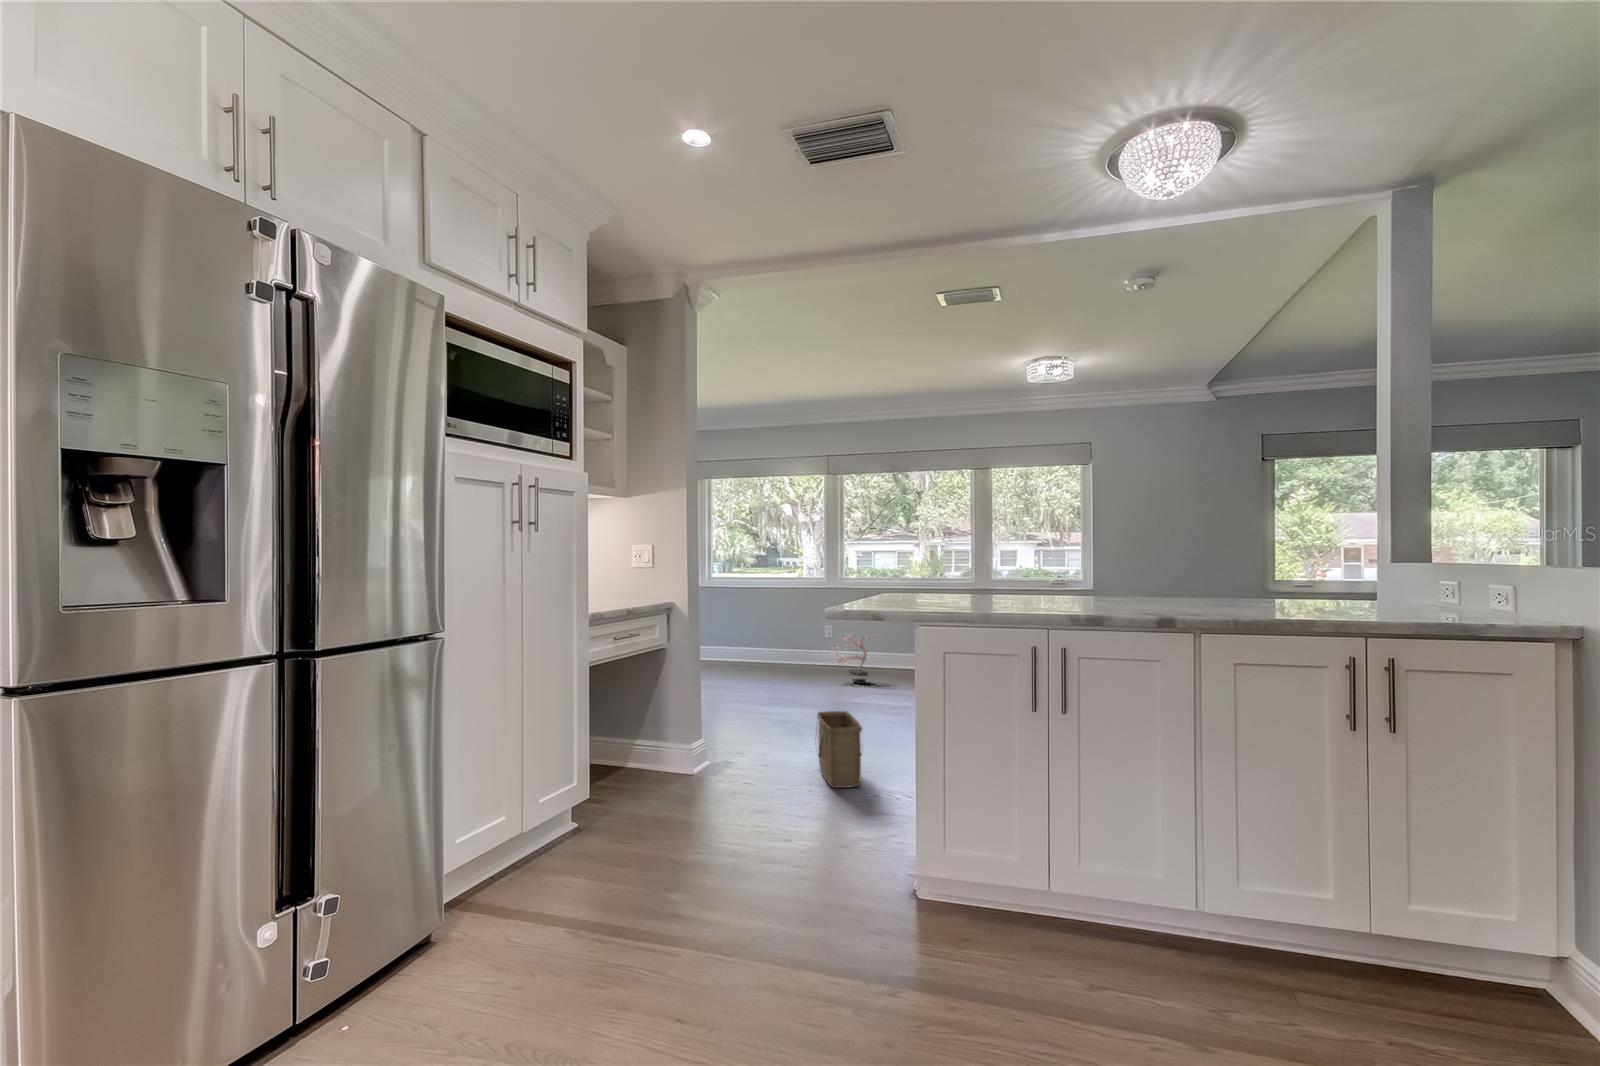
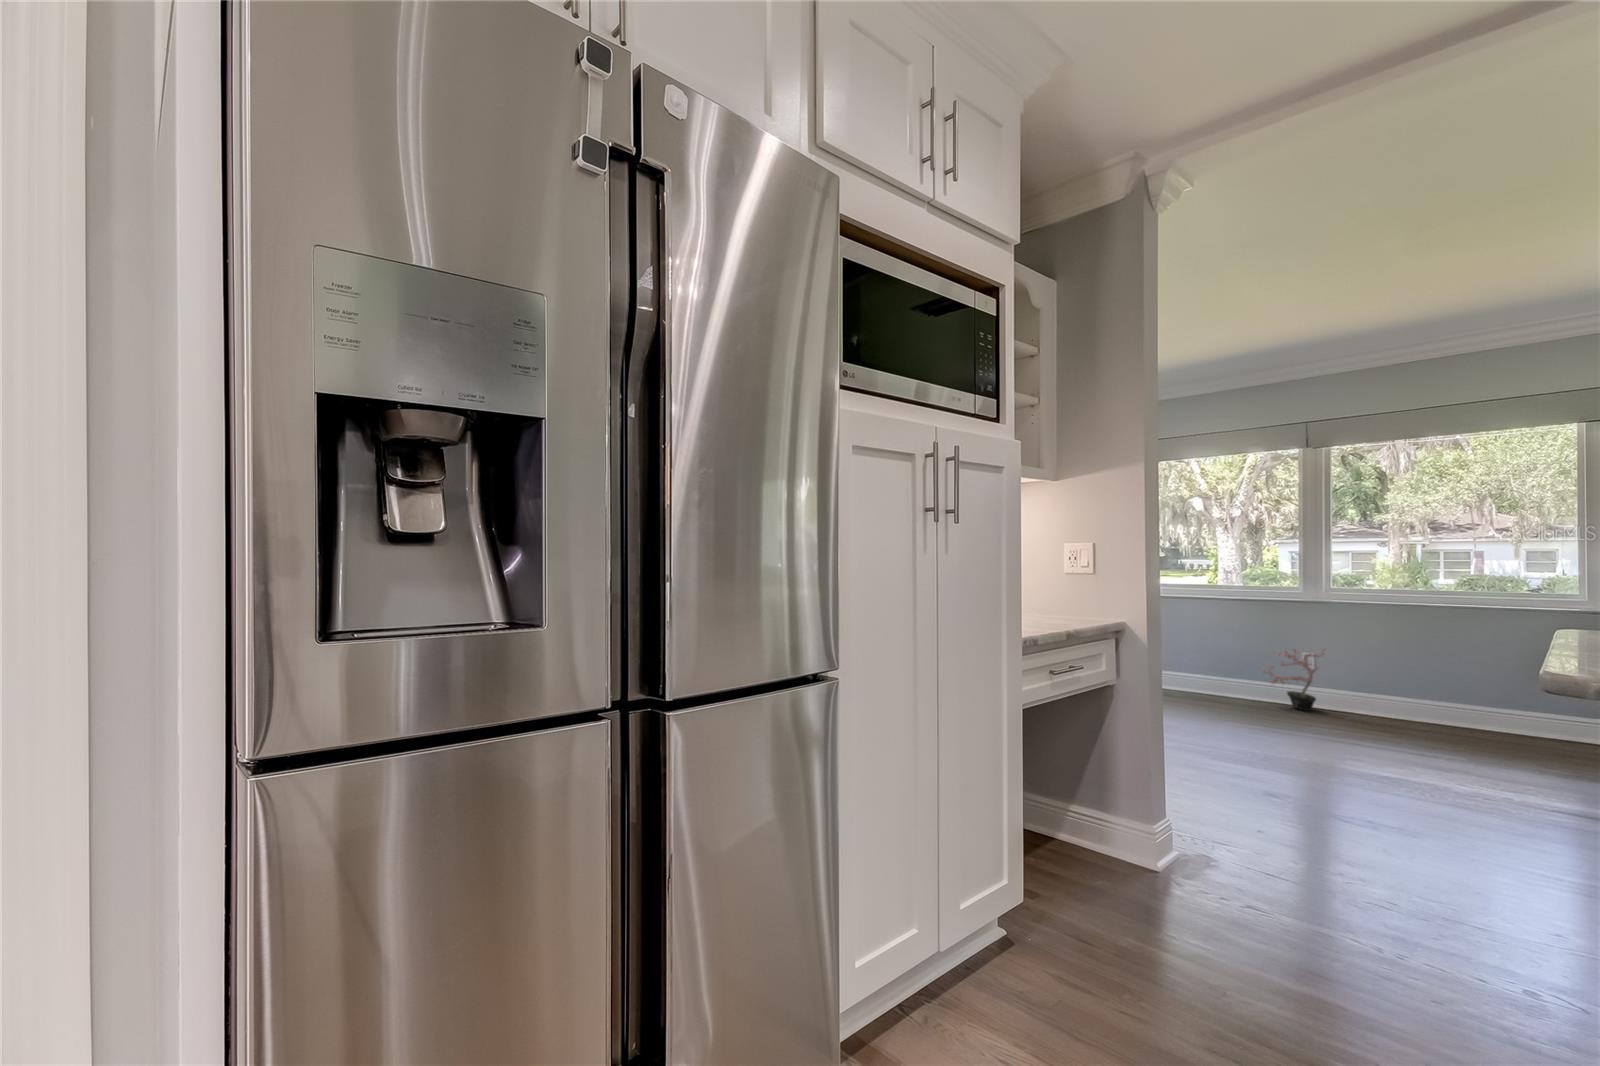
basket: present [817,711,862,788] -> none [1322,775,1427,907]

